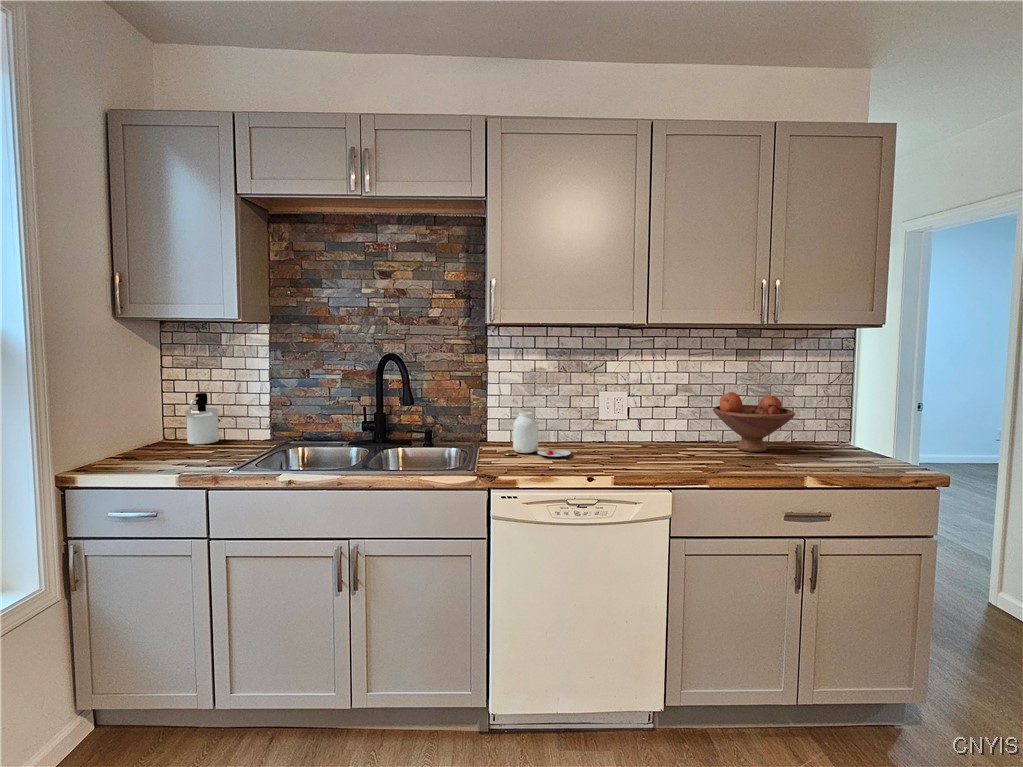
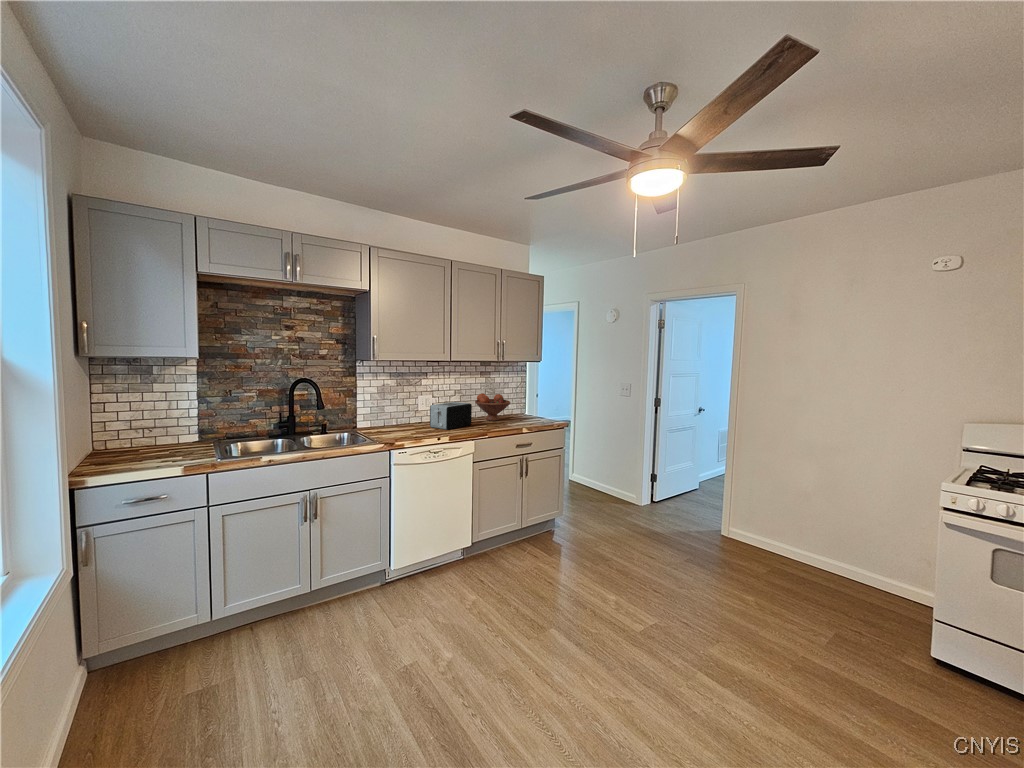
soap dispenser: present [185,393,219,444] -> none [125,411,156,450]
toaster: none [603,406,693,461] -> present [430,402,472,430]
jar: present [503,412,571,457] -> none [381,409,418,433]

